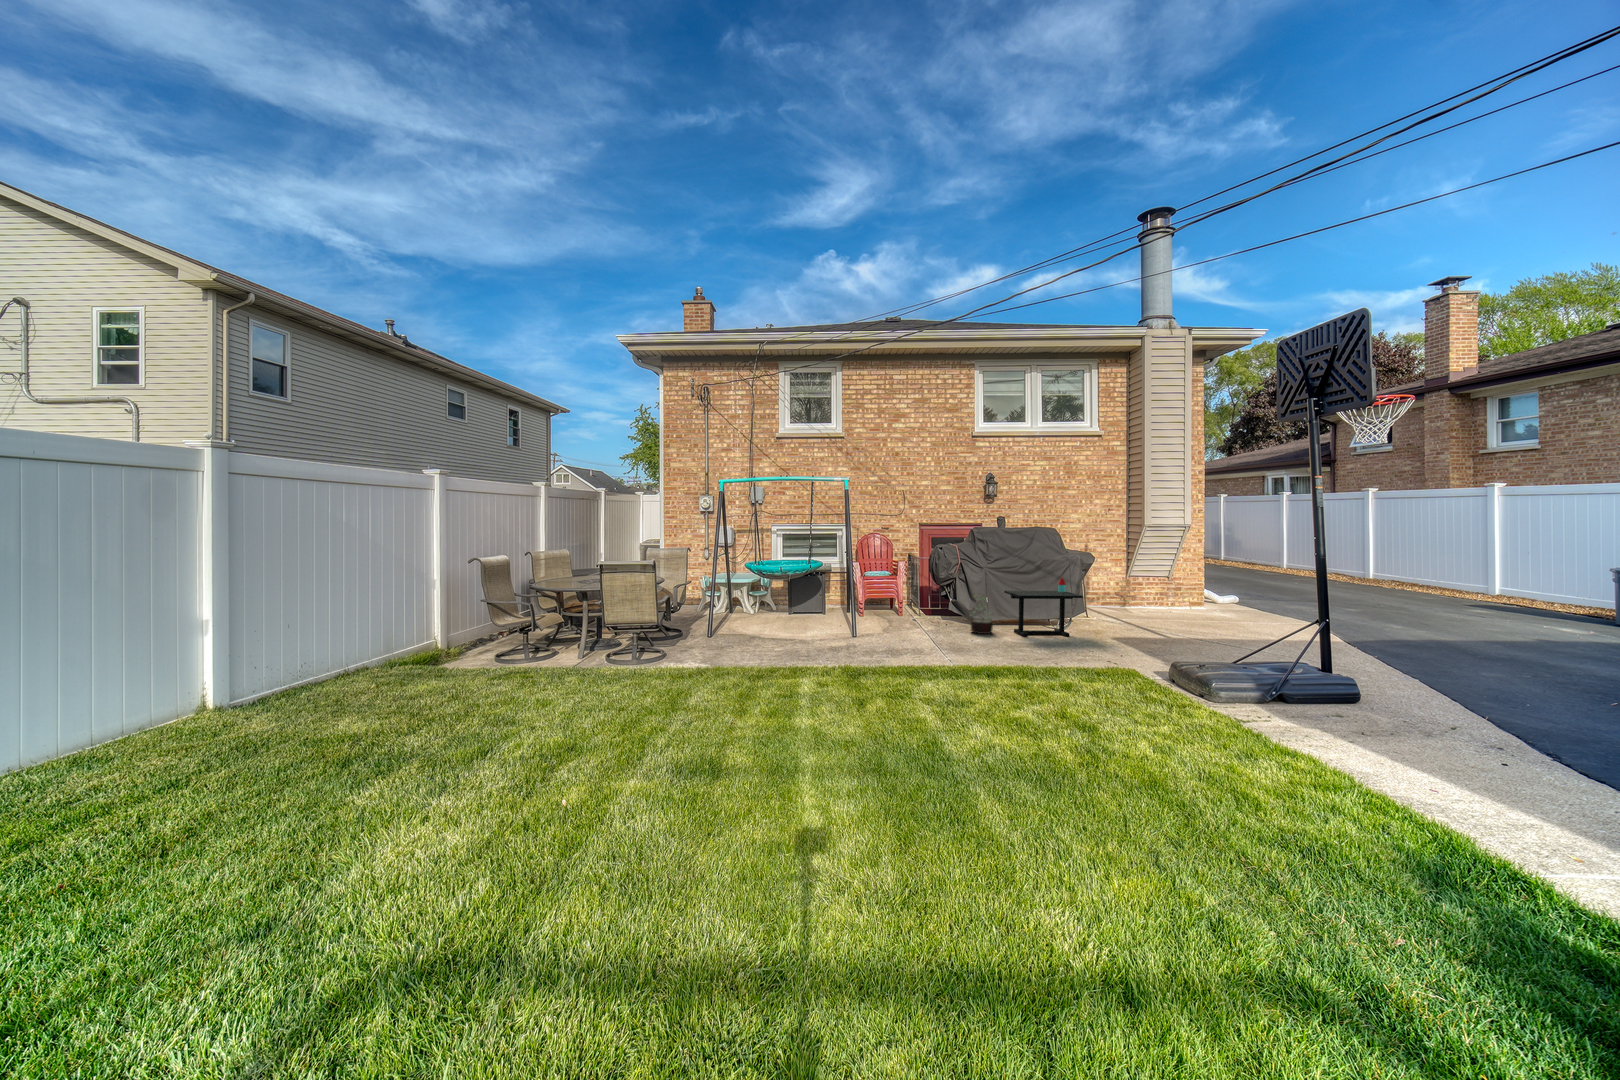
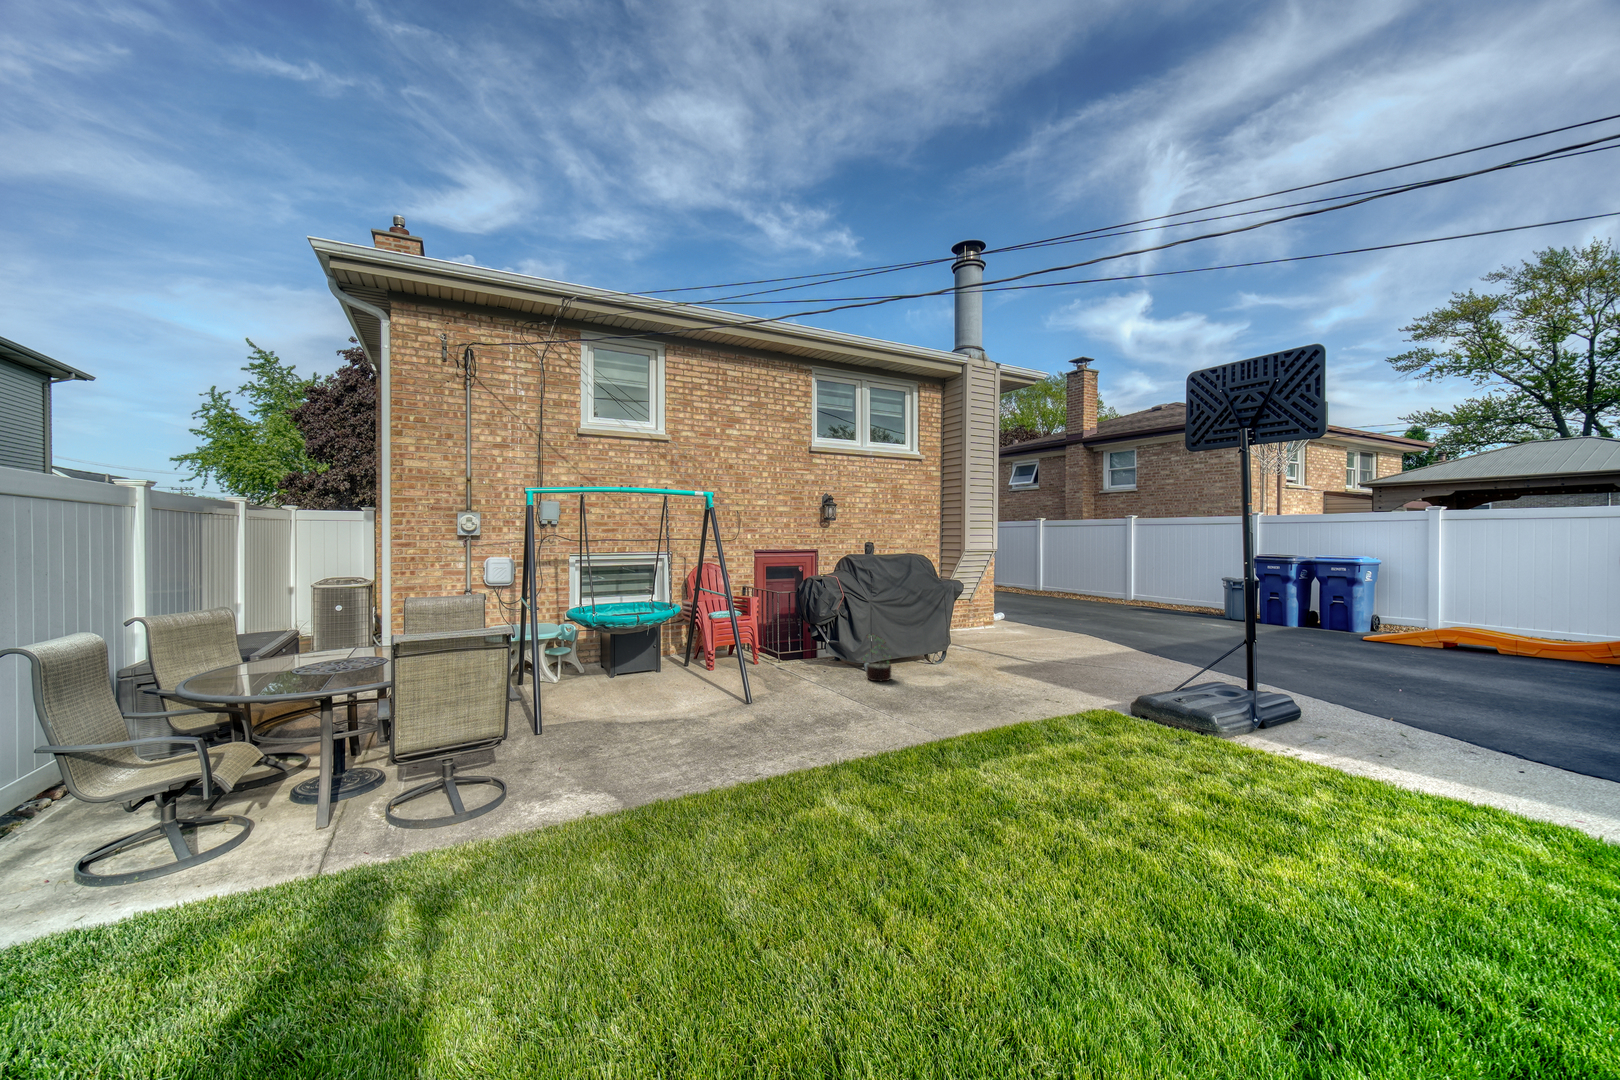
side table: present [1004,578,1083,637] -> none [896,609,981,680]

